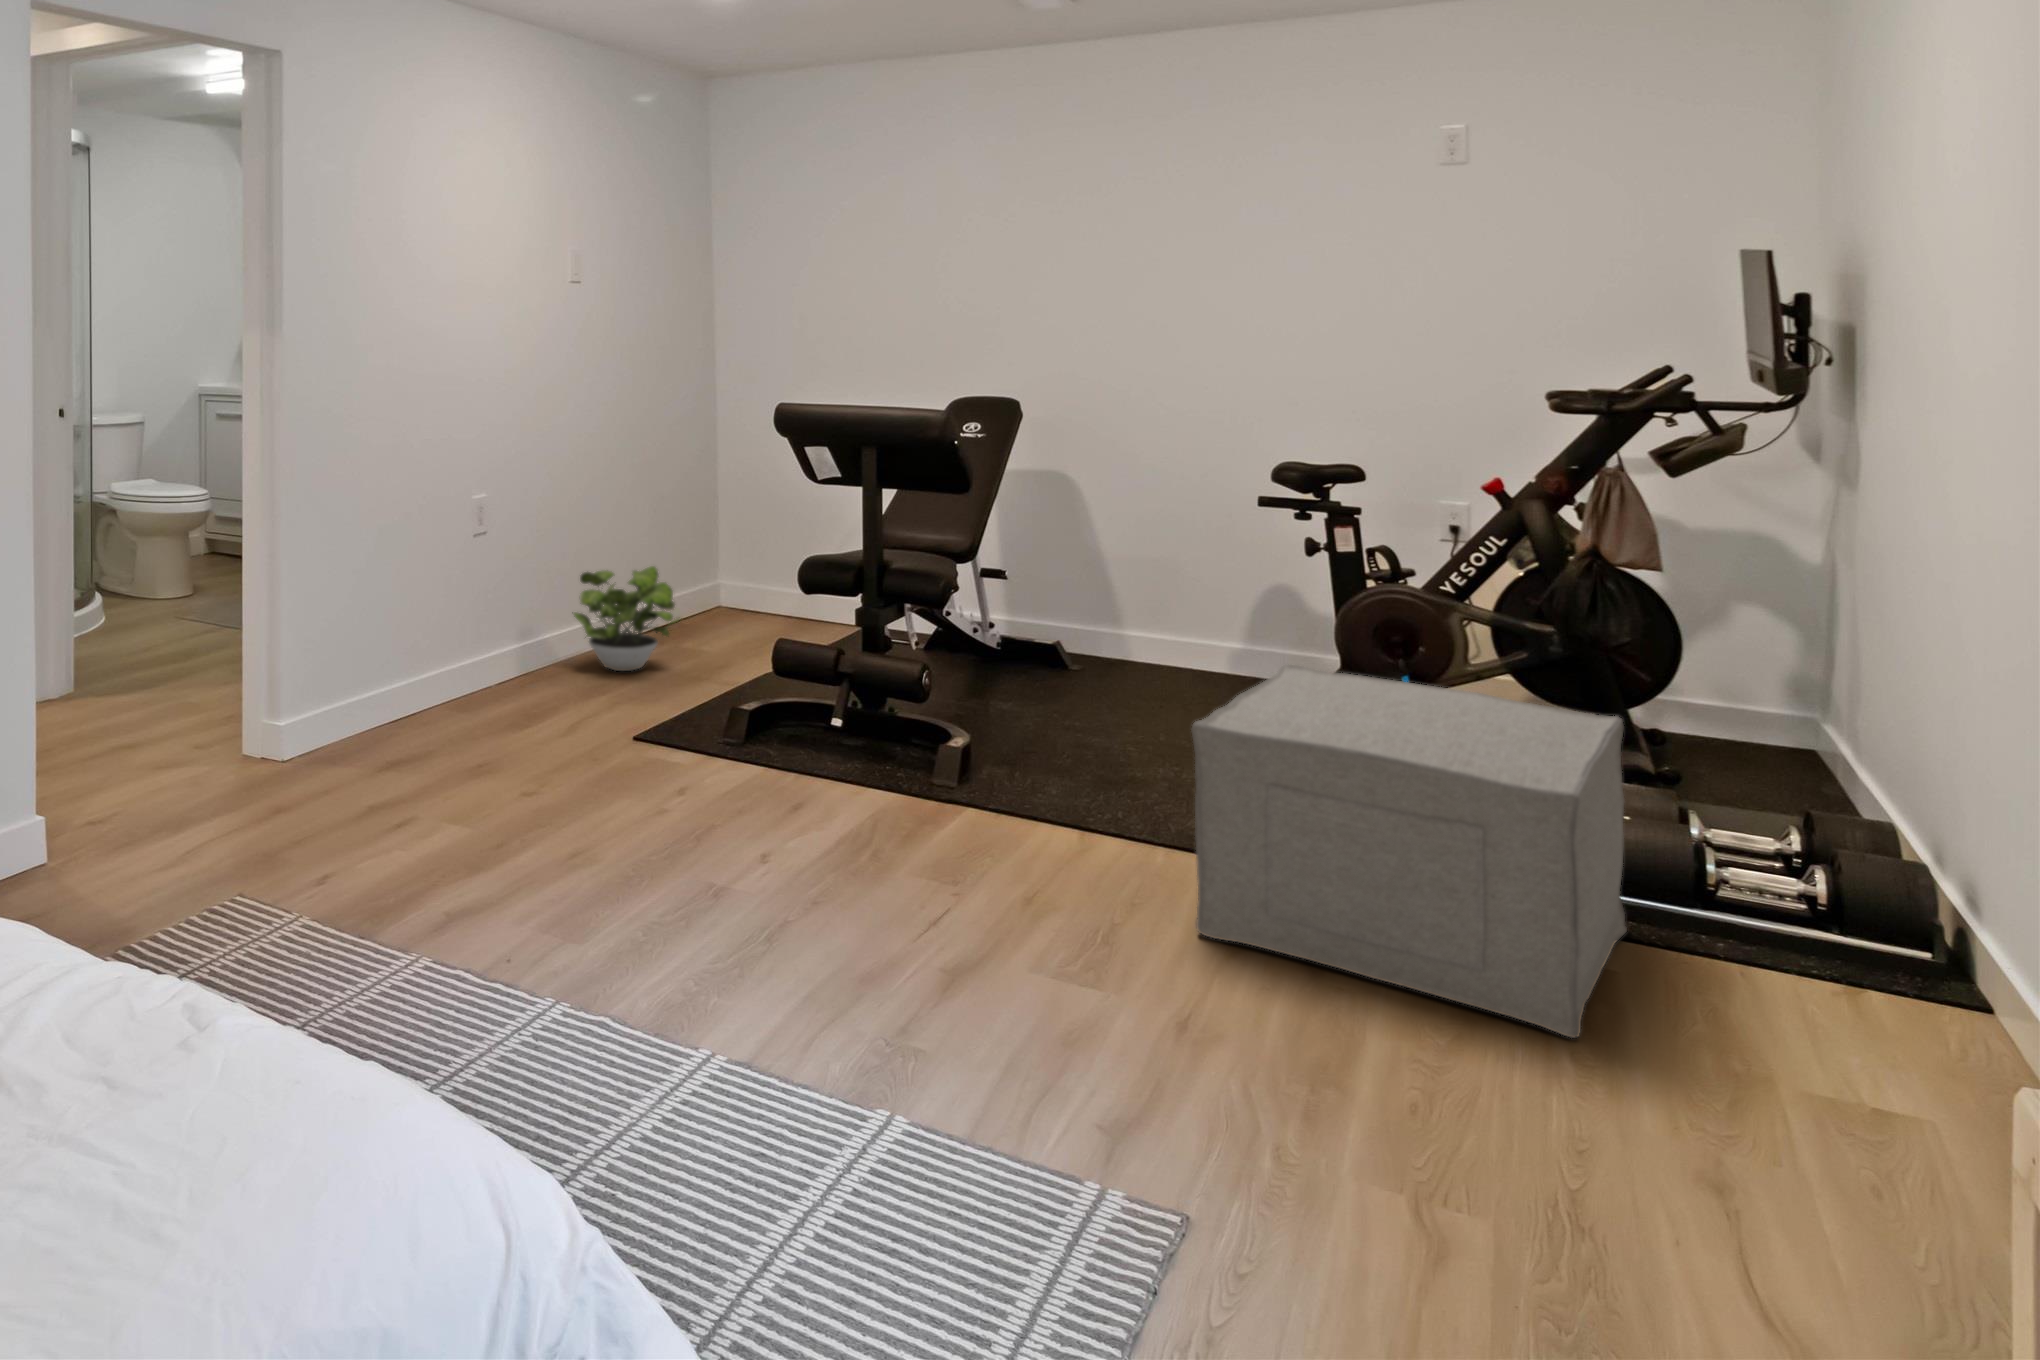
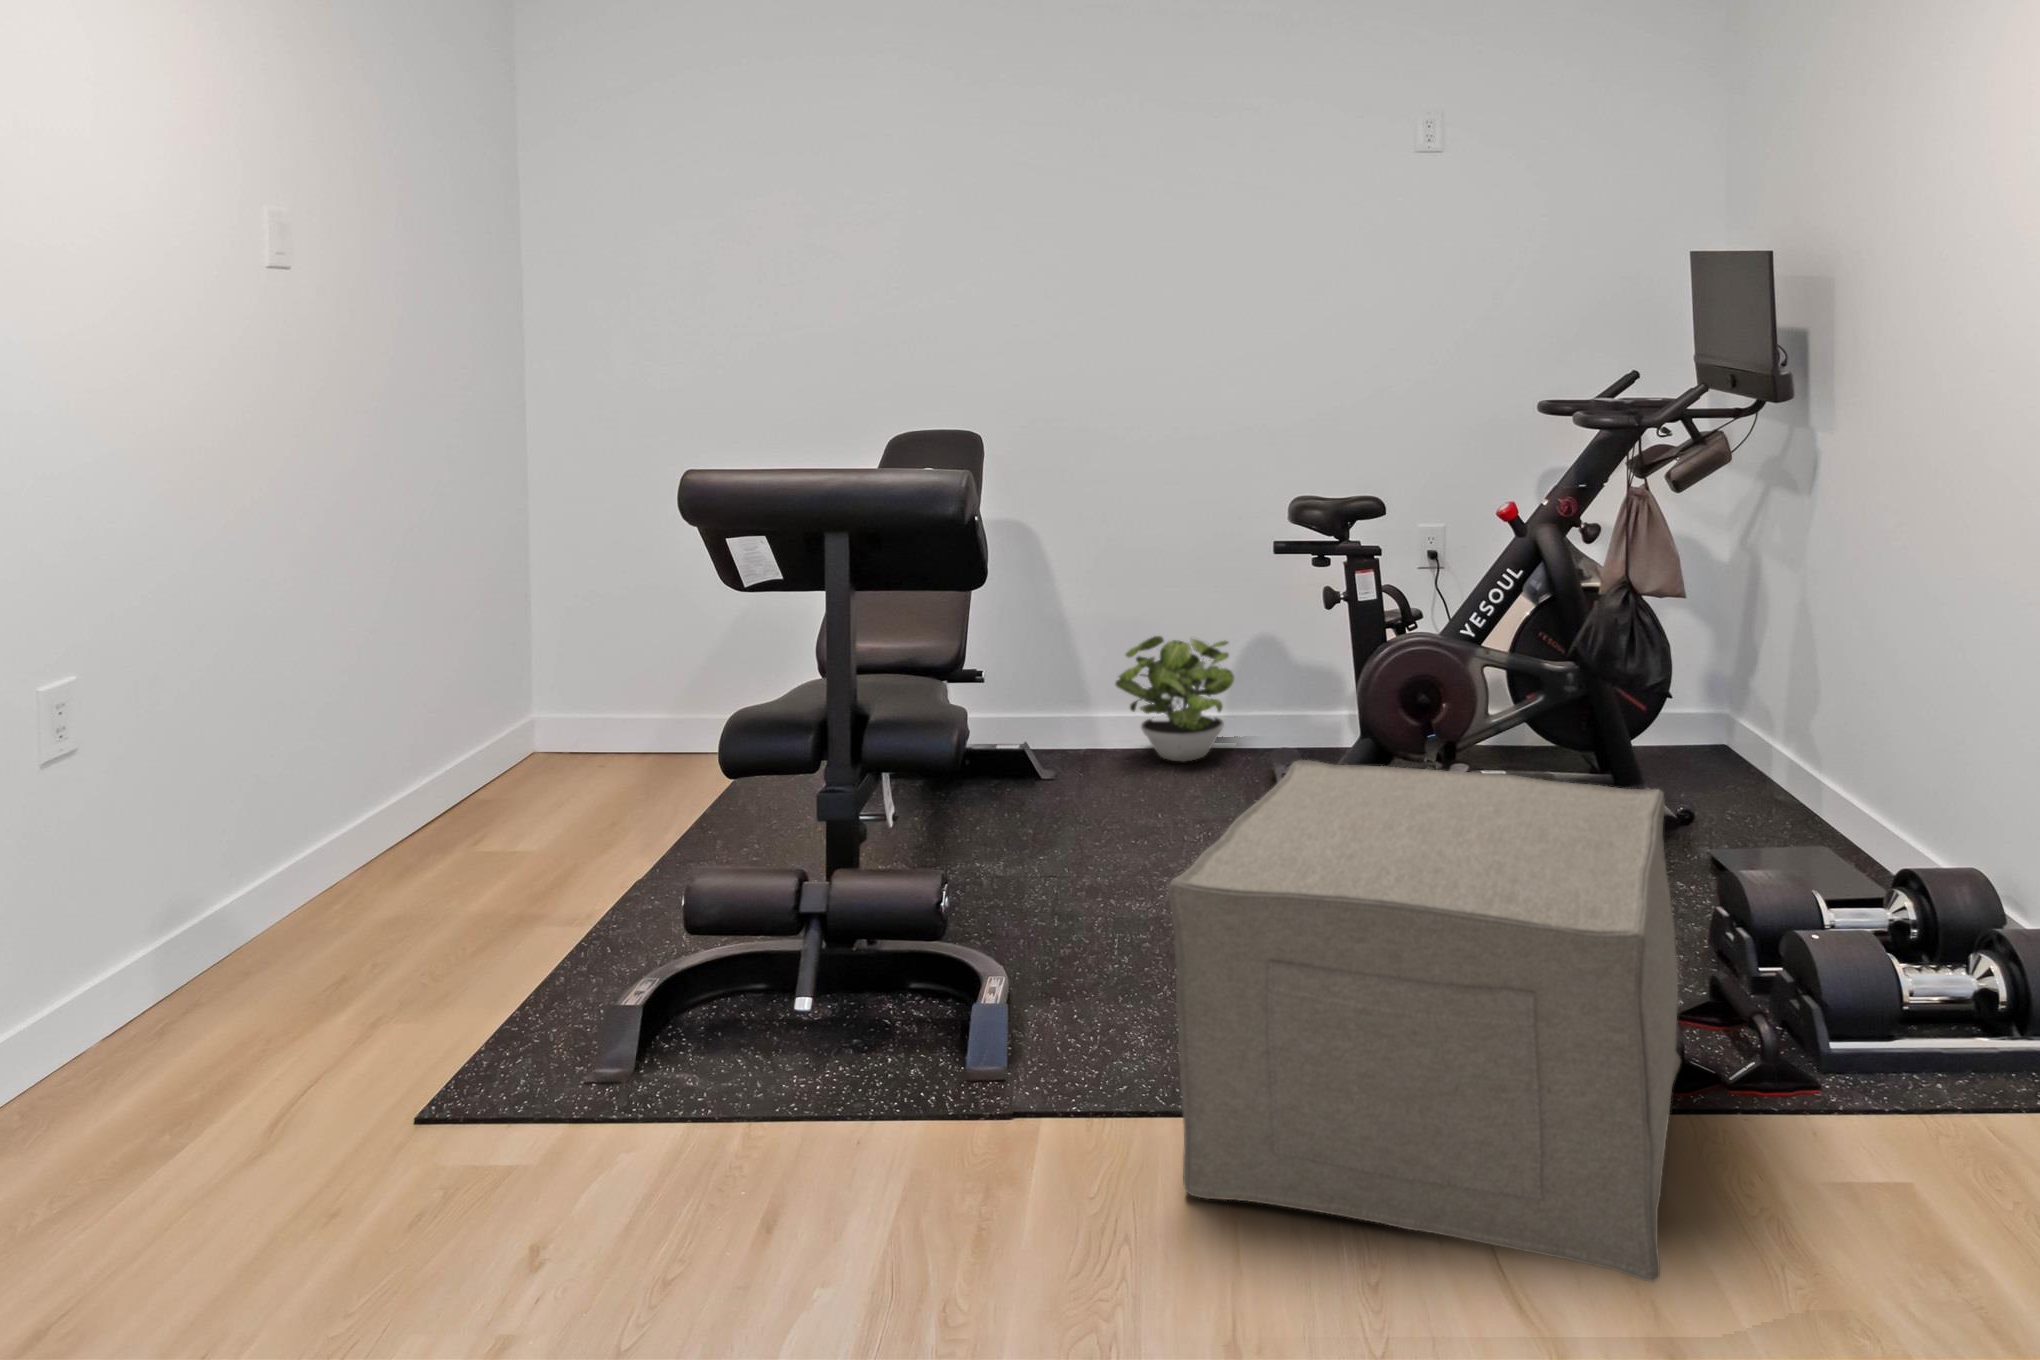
potted plant: present [574,566,682,671] -> present [1116,636,1234,762]

